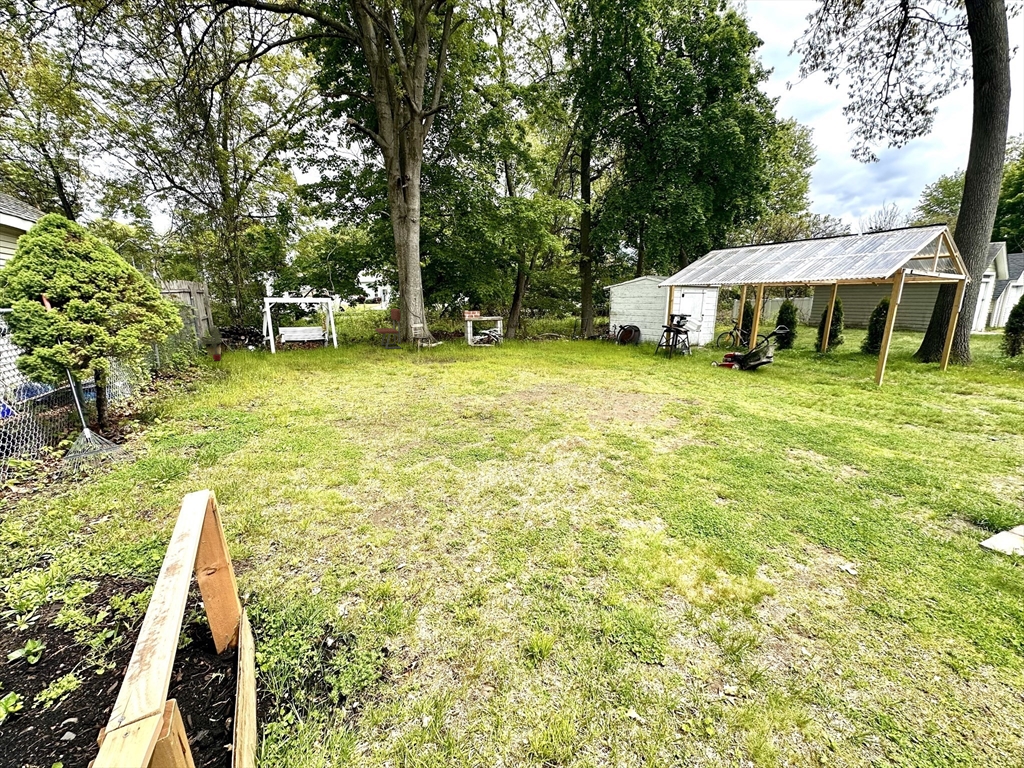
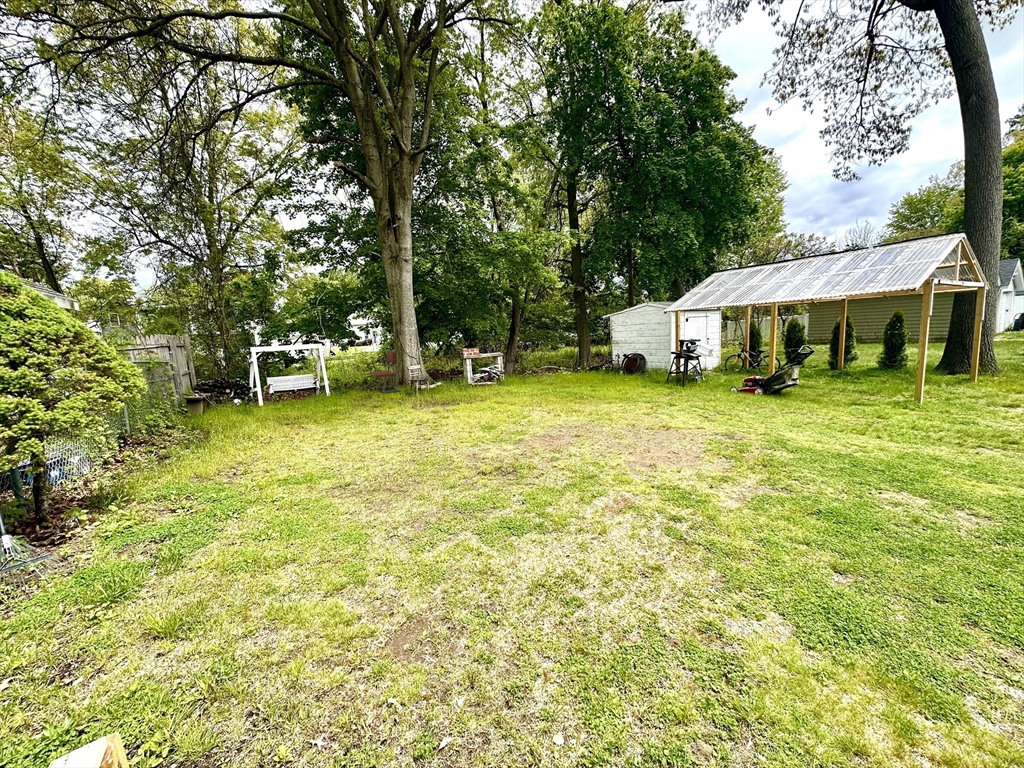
potted tree: present [201,325,222,361] -> none [181,380,207,419]

